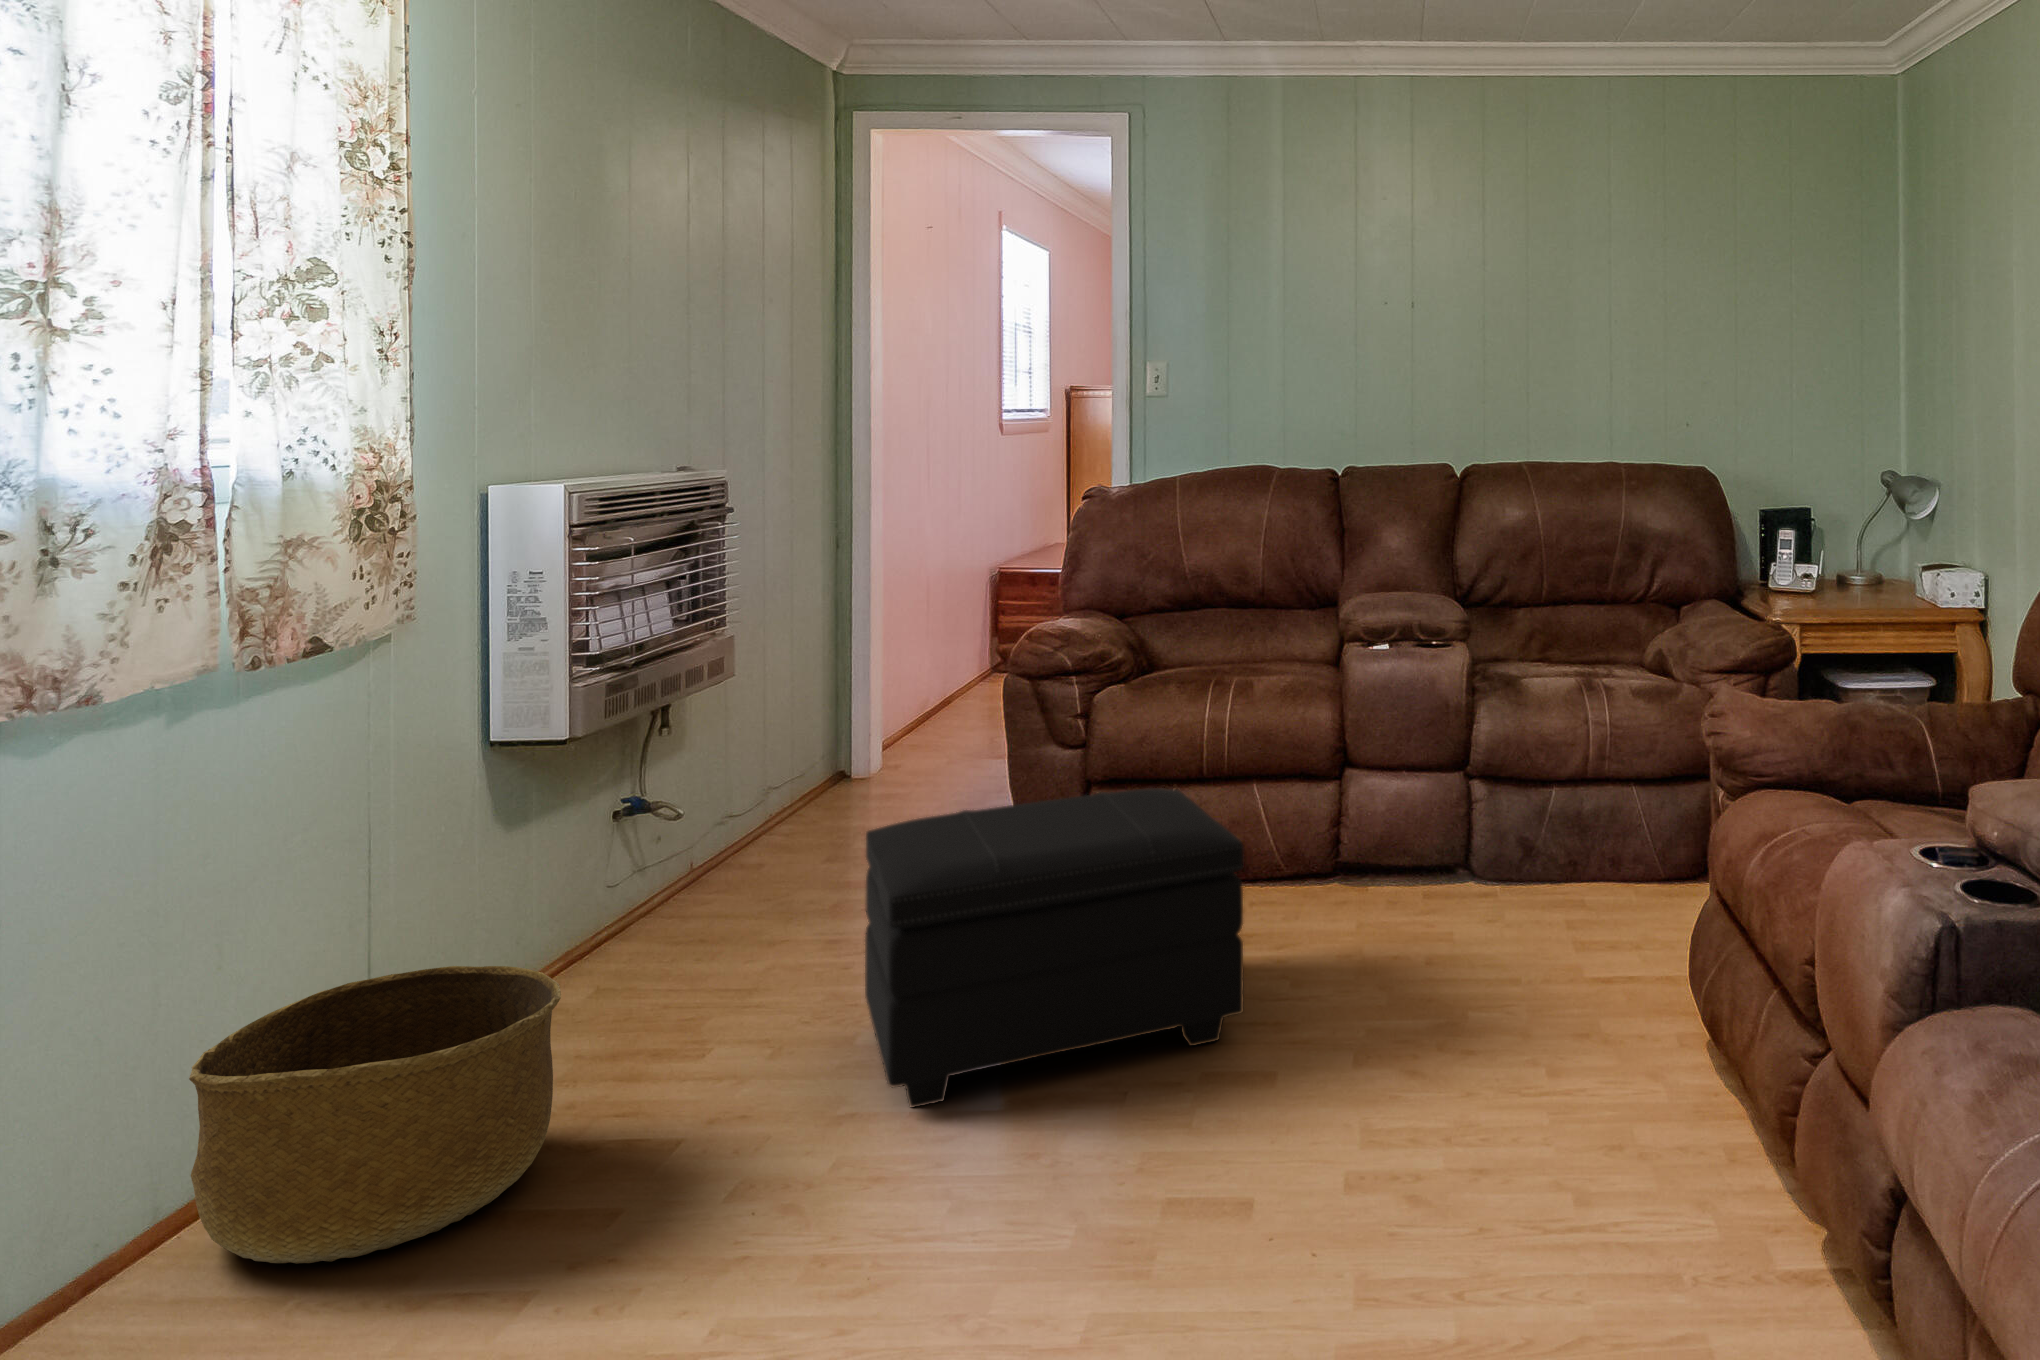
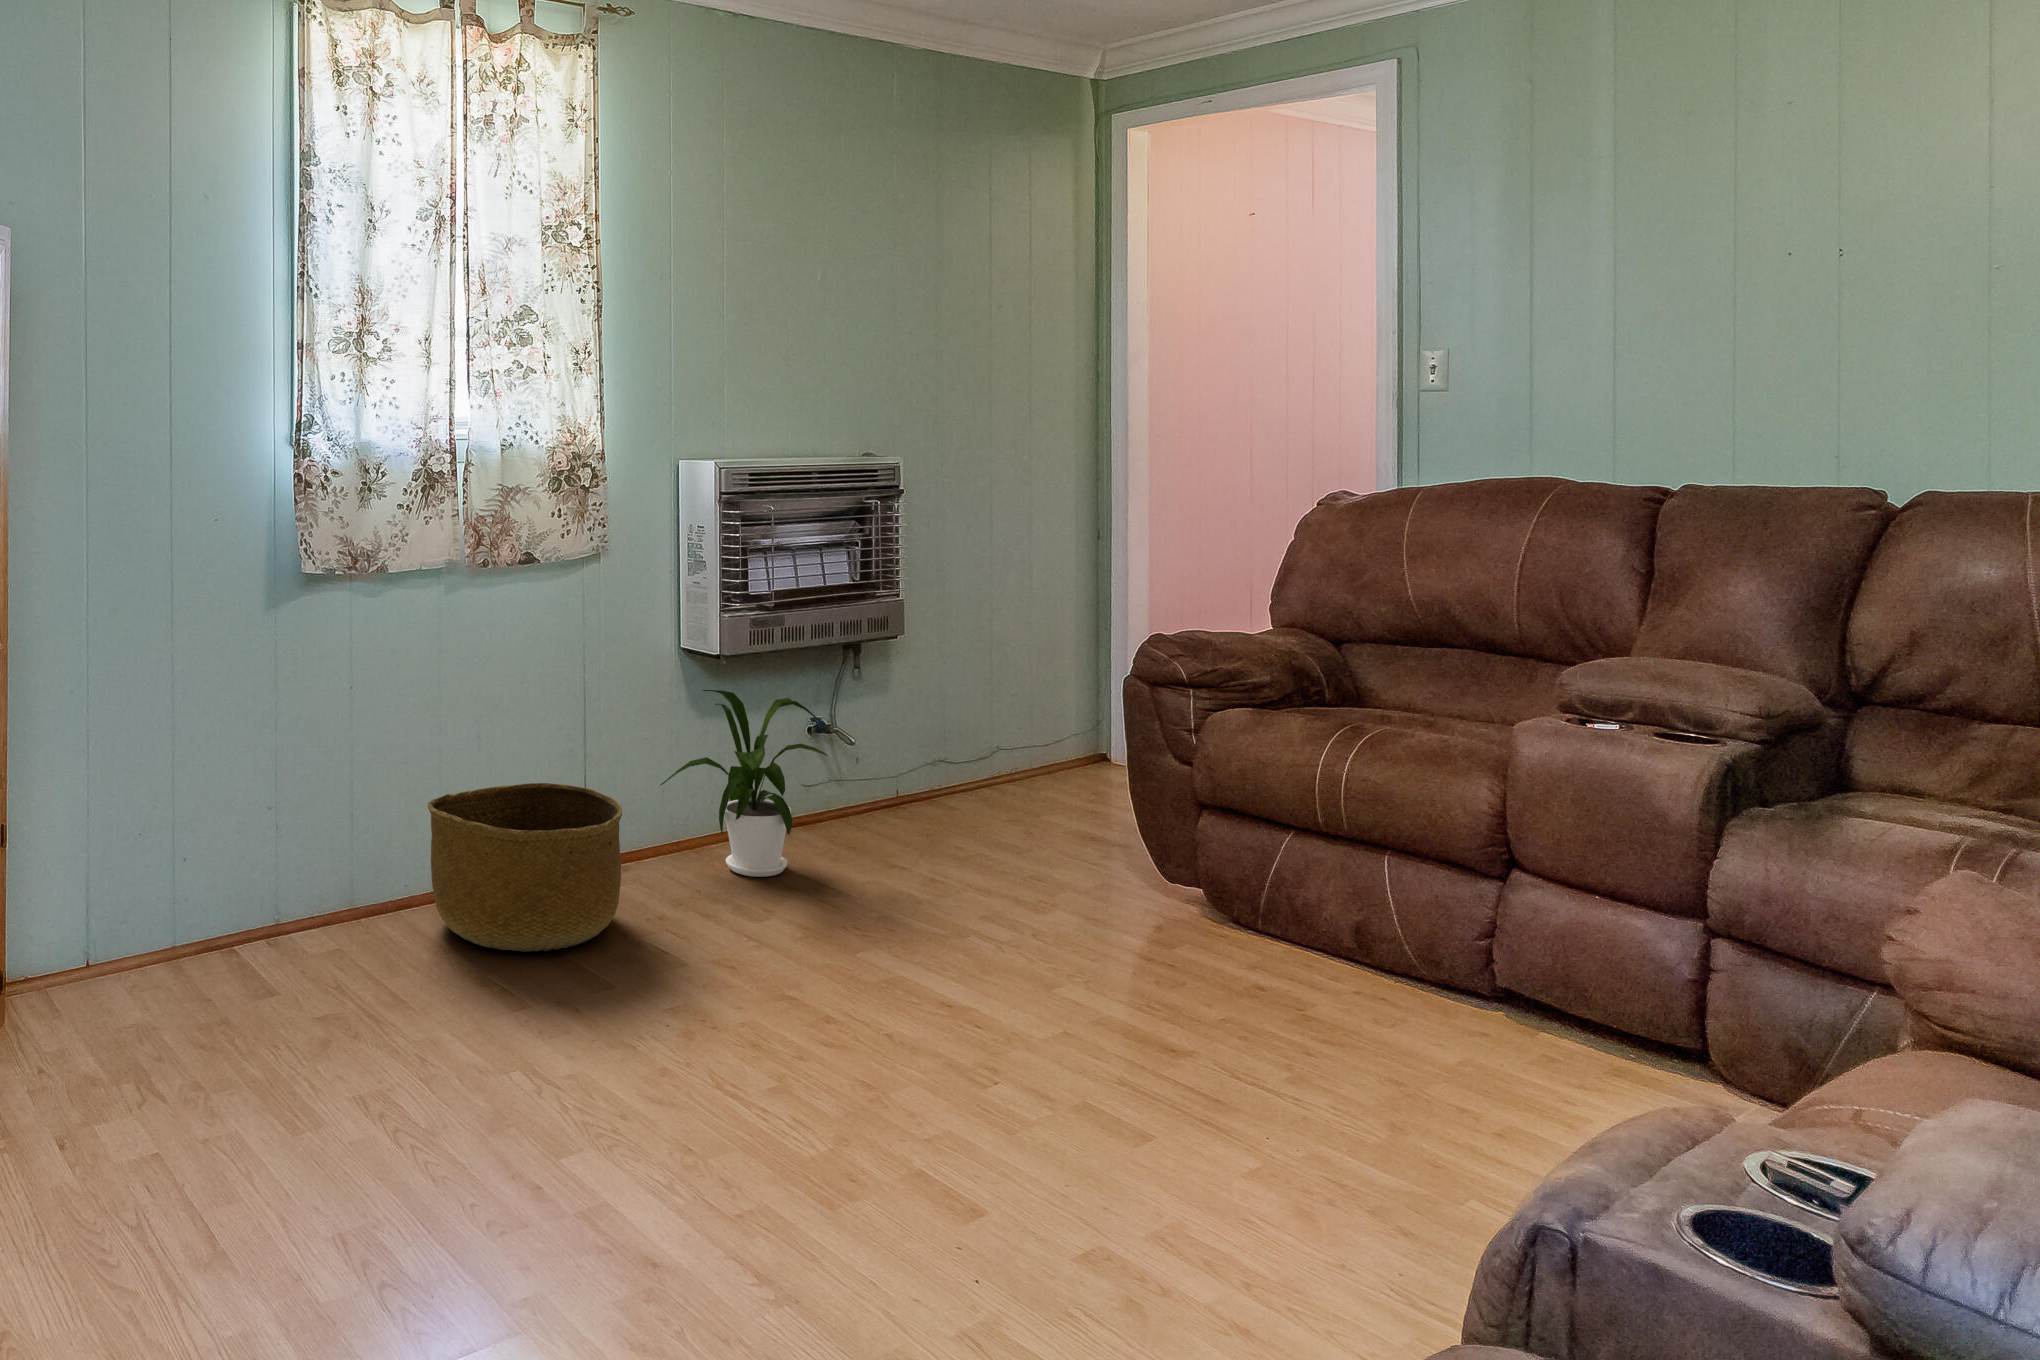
house plant: none [468,777,724,1019] -> present [661,690,828,877]
footstool: present [865,788,1243,1108] -> none [800,774,1175,1078]

